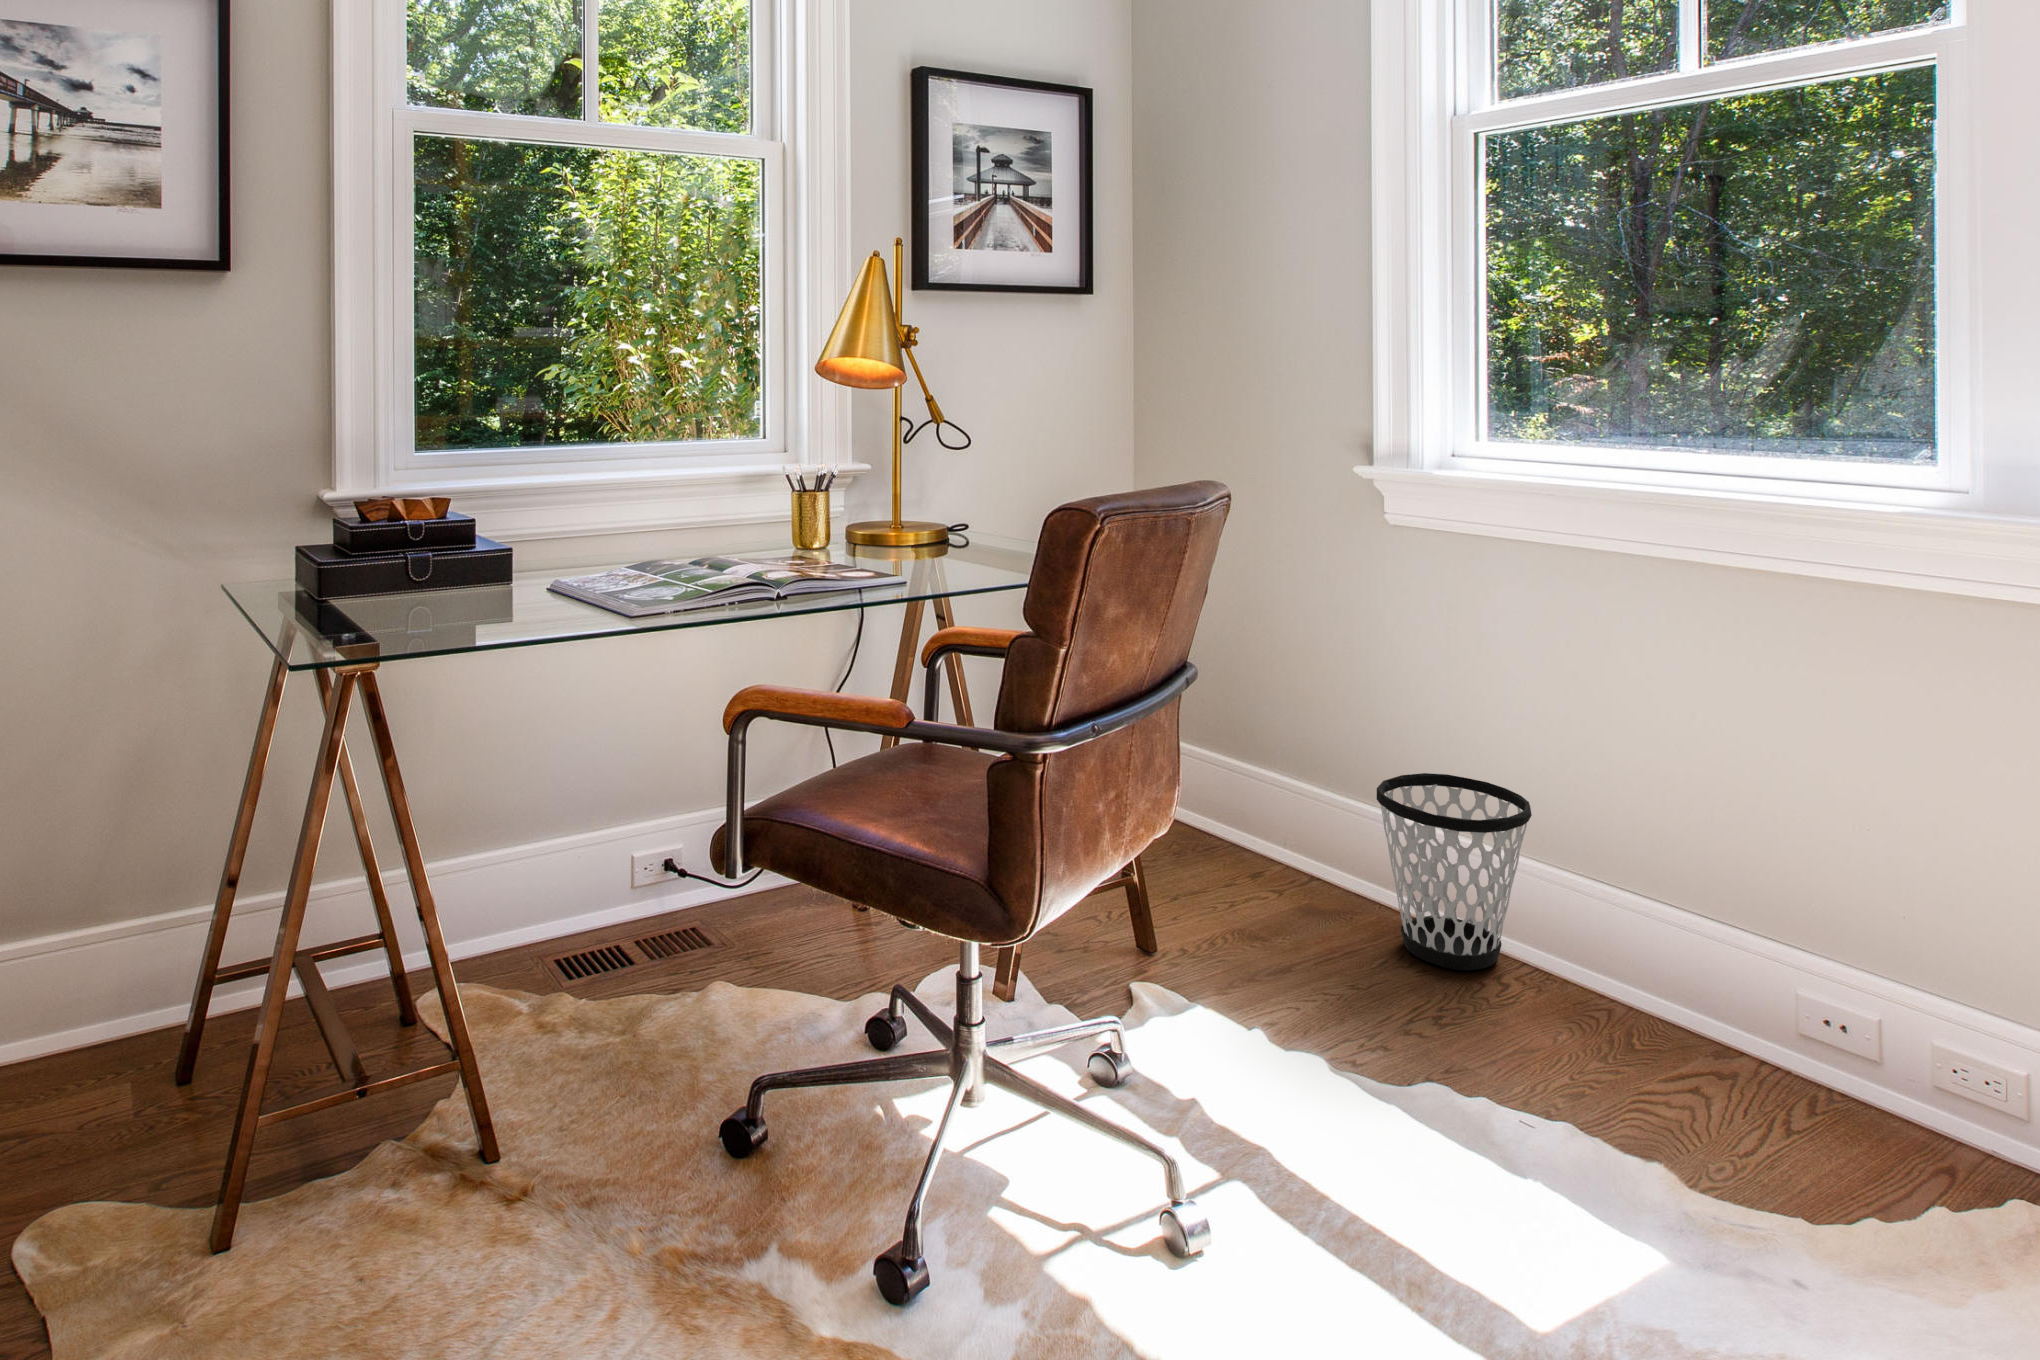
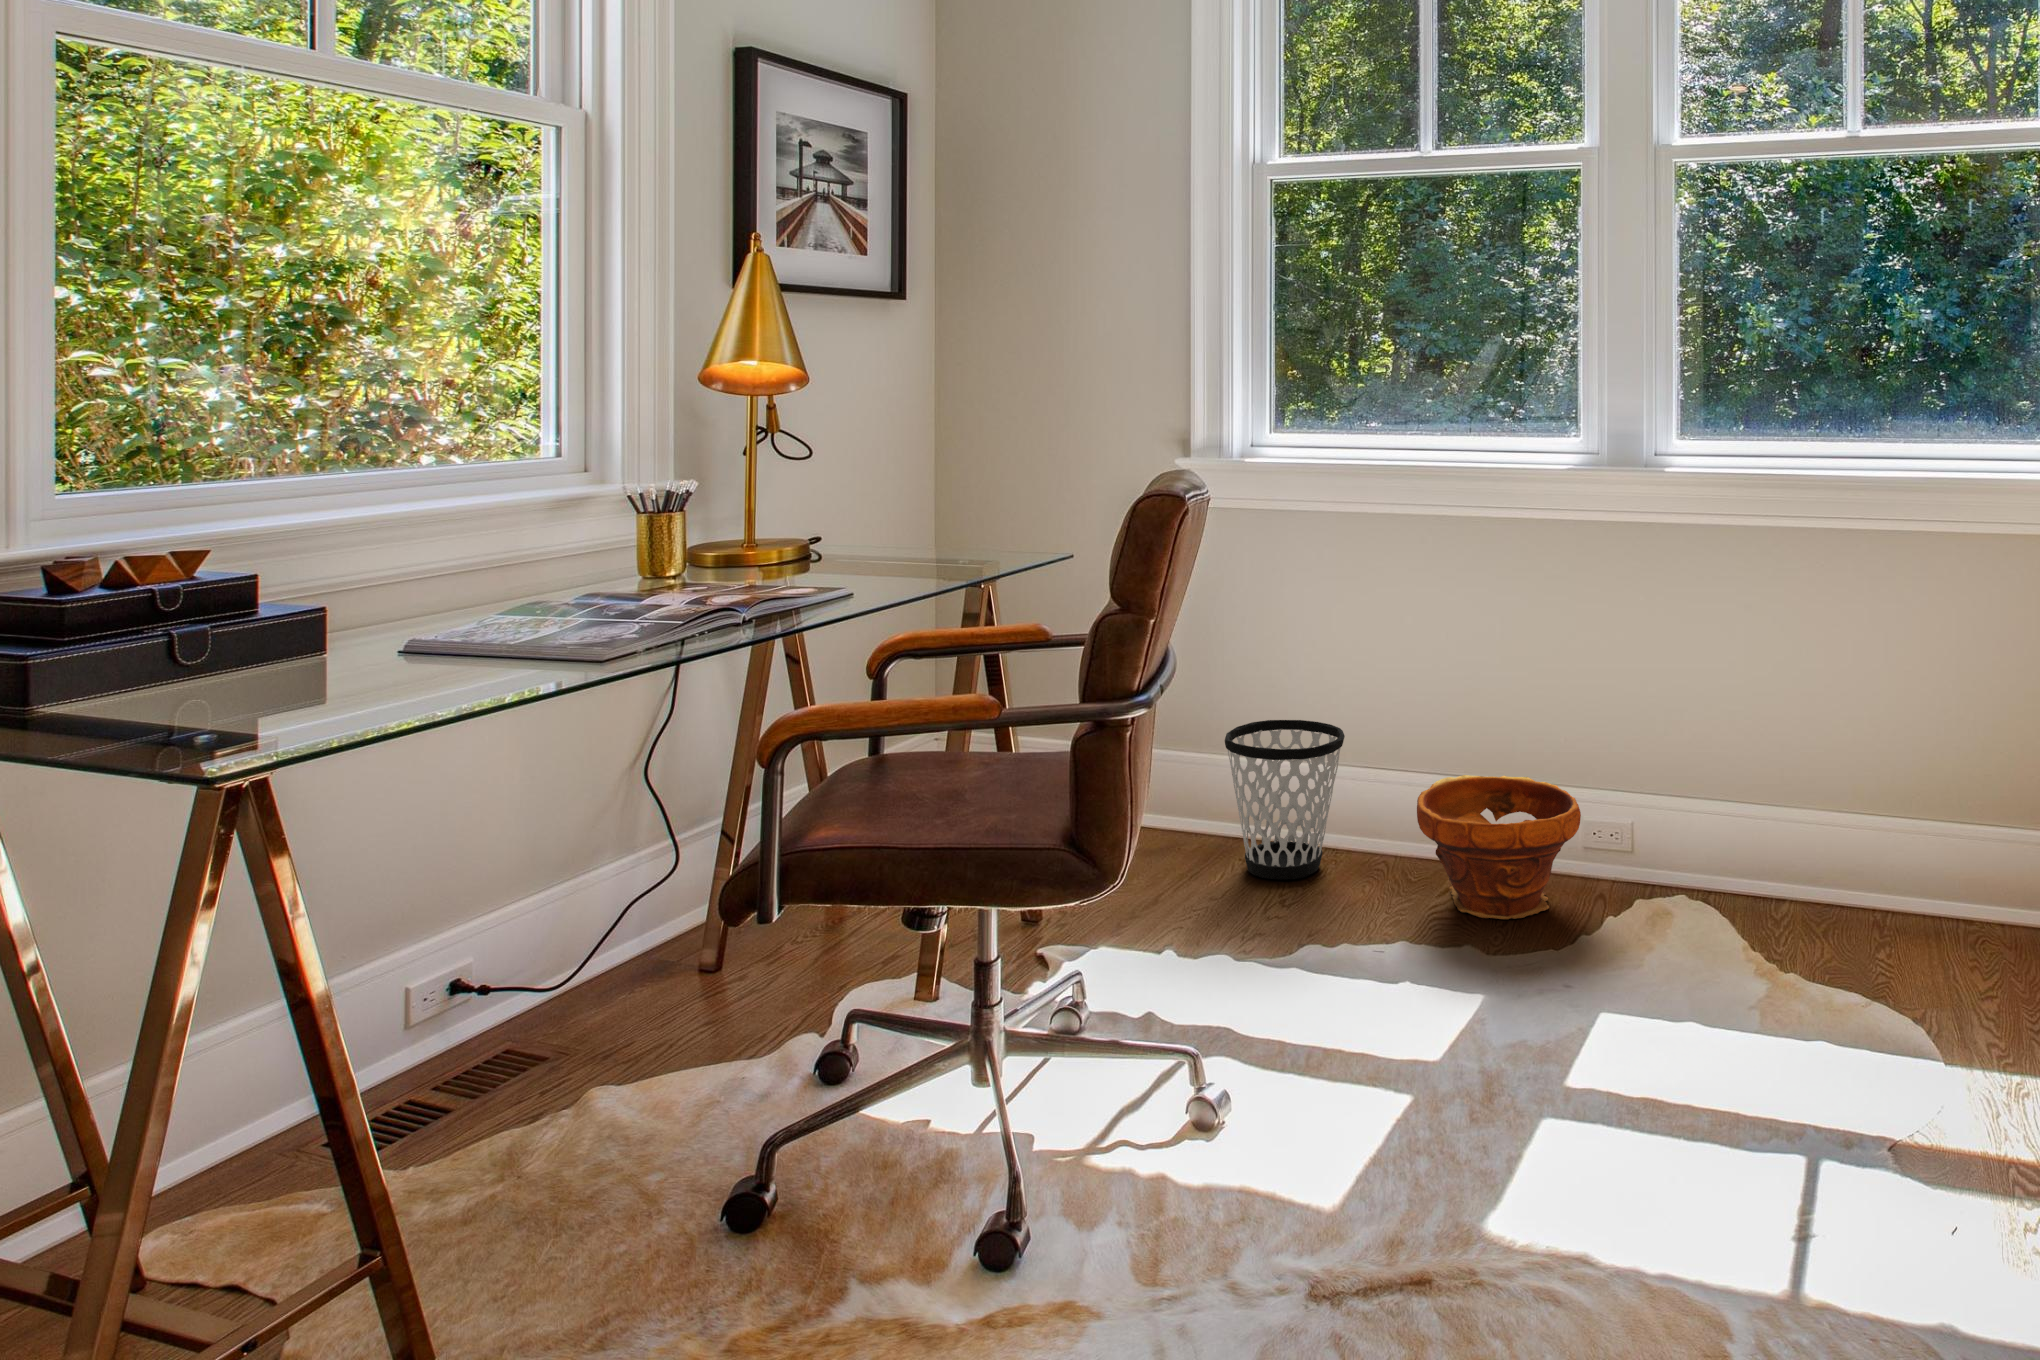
planter: none [1598,897,1854,1117] -> present [1417,775,1581,919]

